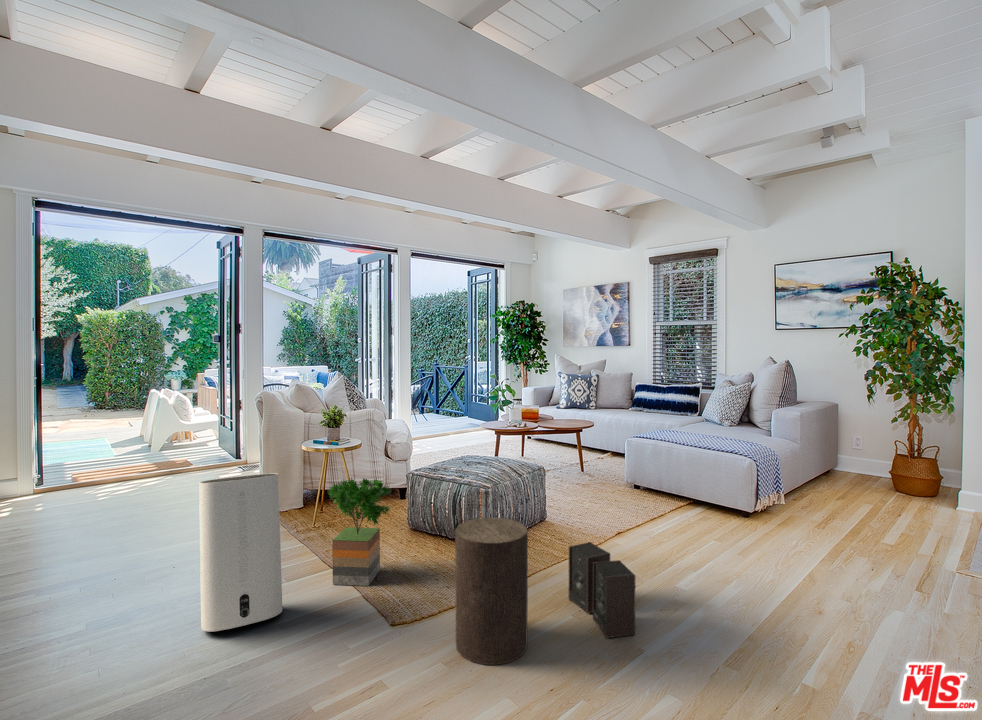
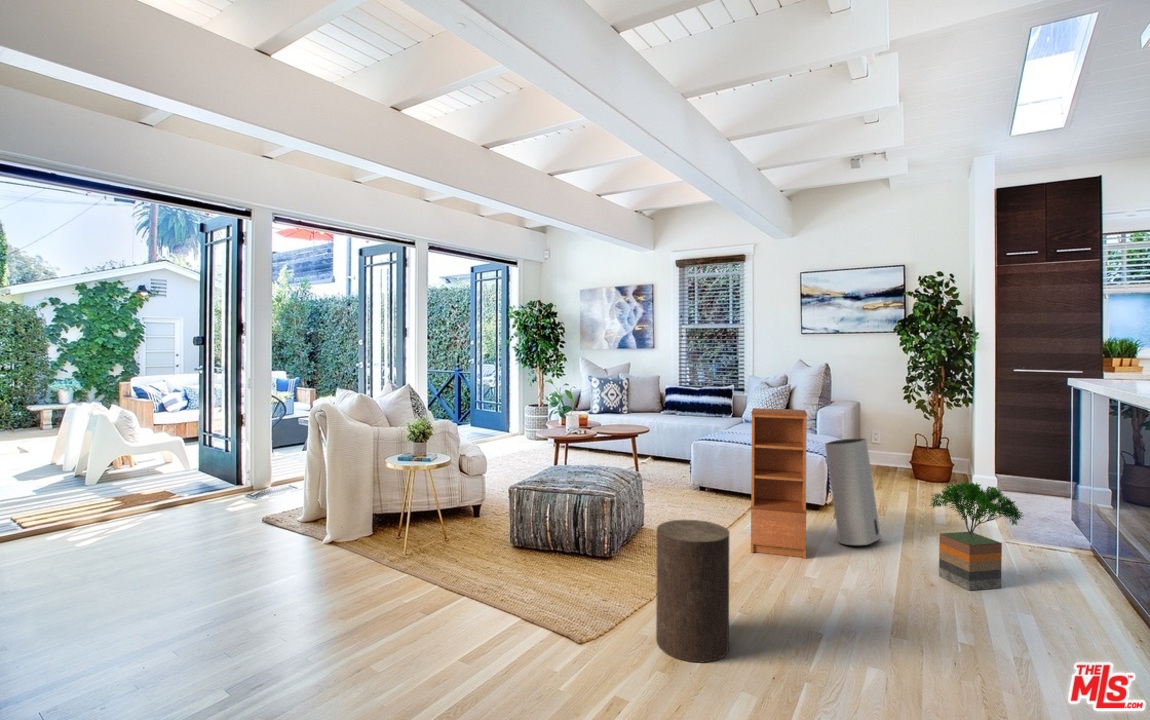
bookcase: none [632,407,700,568] -> present [751,408,807,558]
air purifier: present [199,473,282,632] -> present [825,438,881,545]
potted tree: present [329,478,391,586] -> present [931,482,1024,591]
speaker: present [569,542,636,638] -> none [728,539,810,625]

